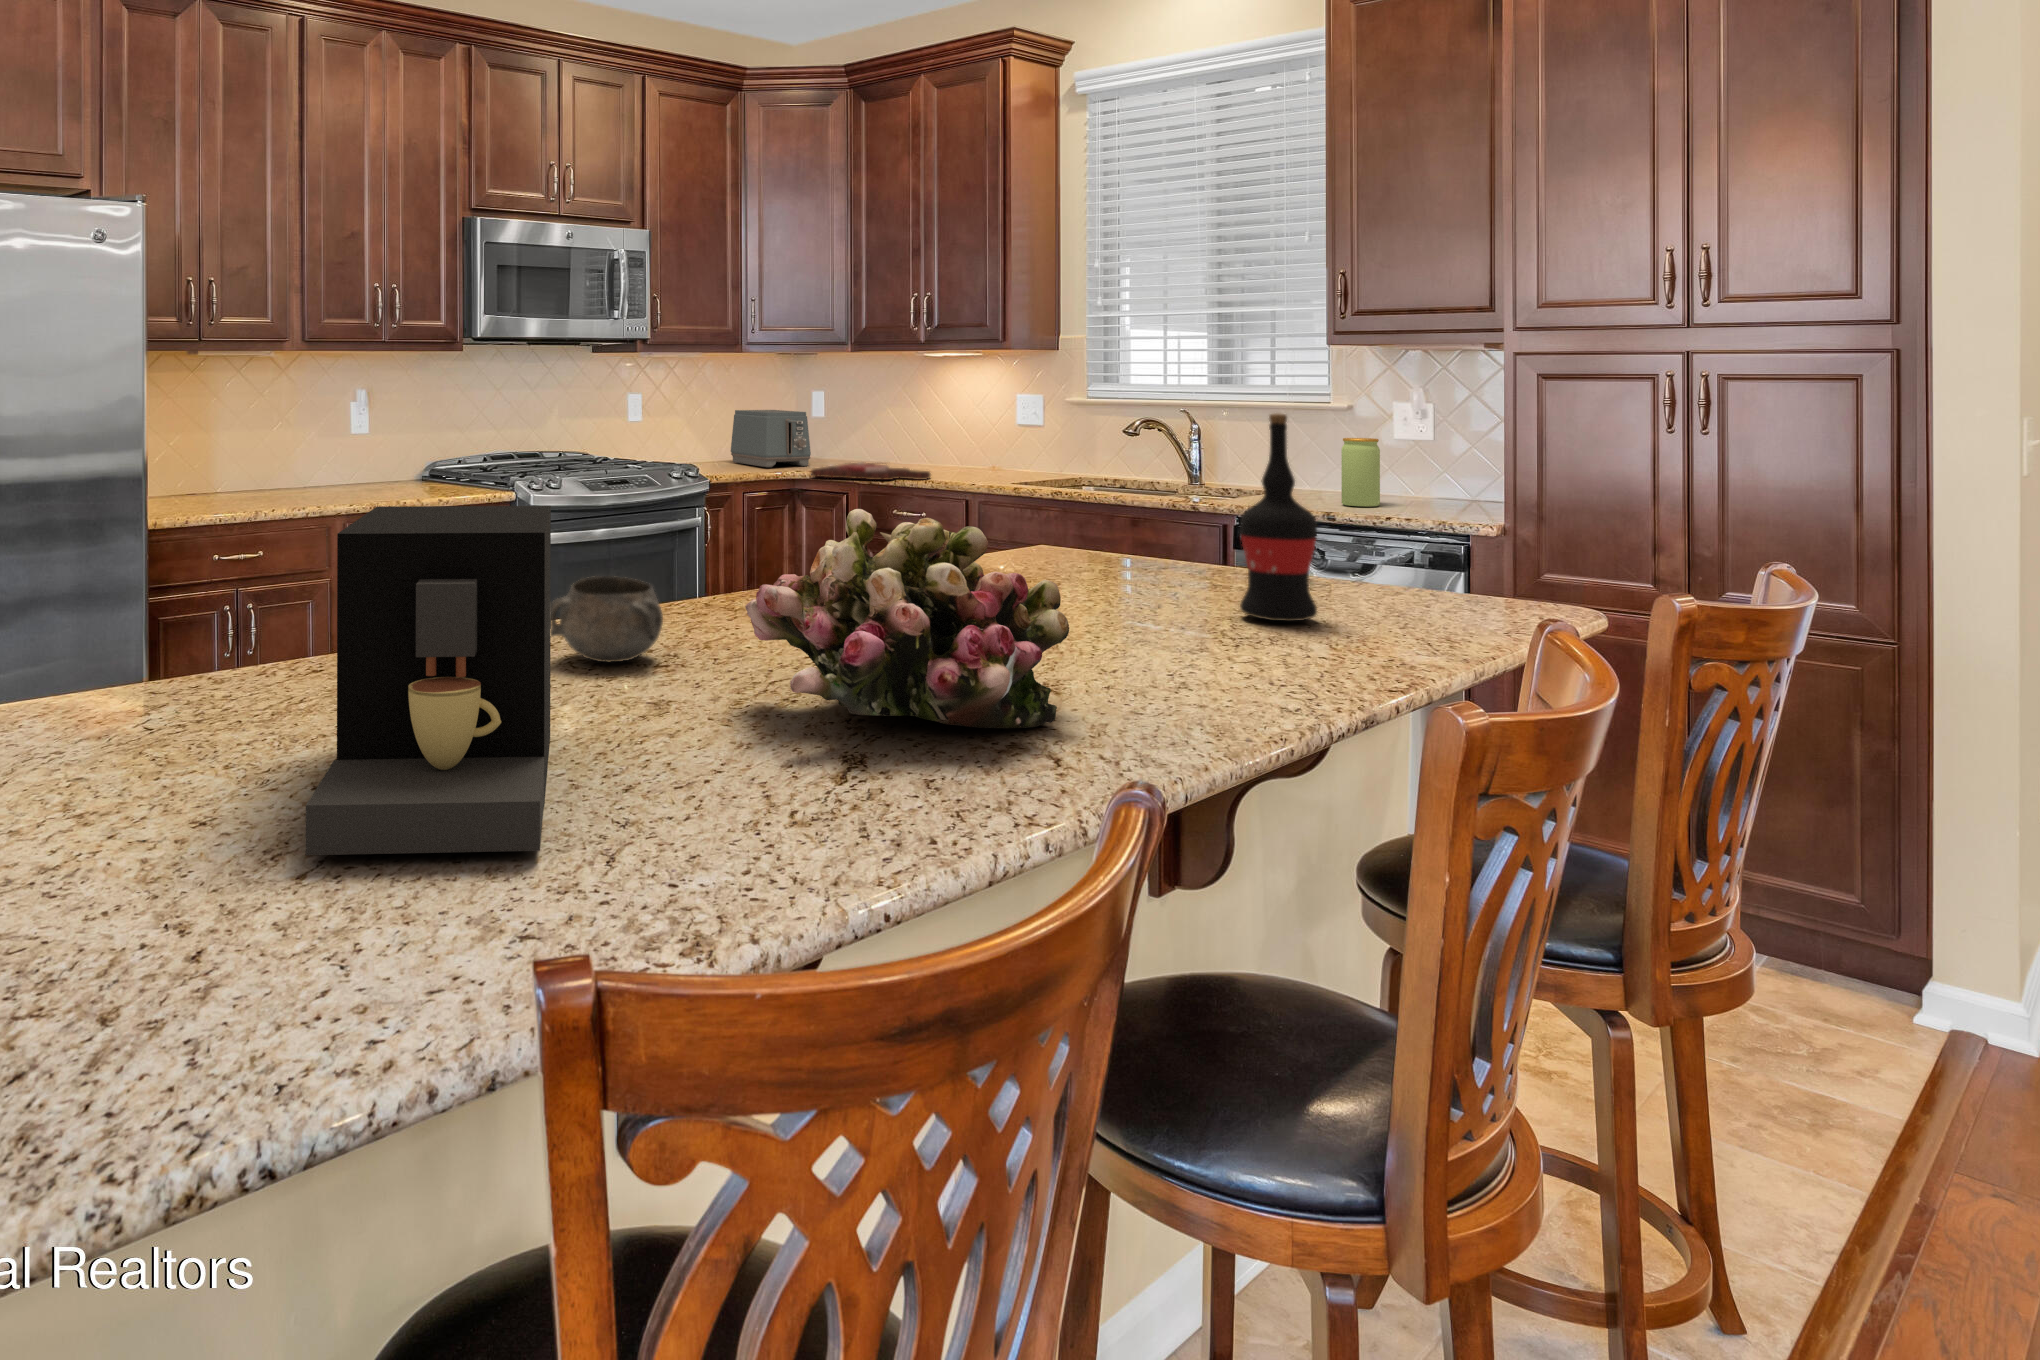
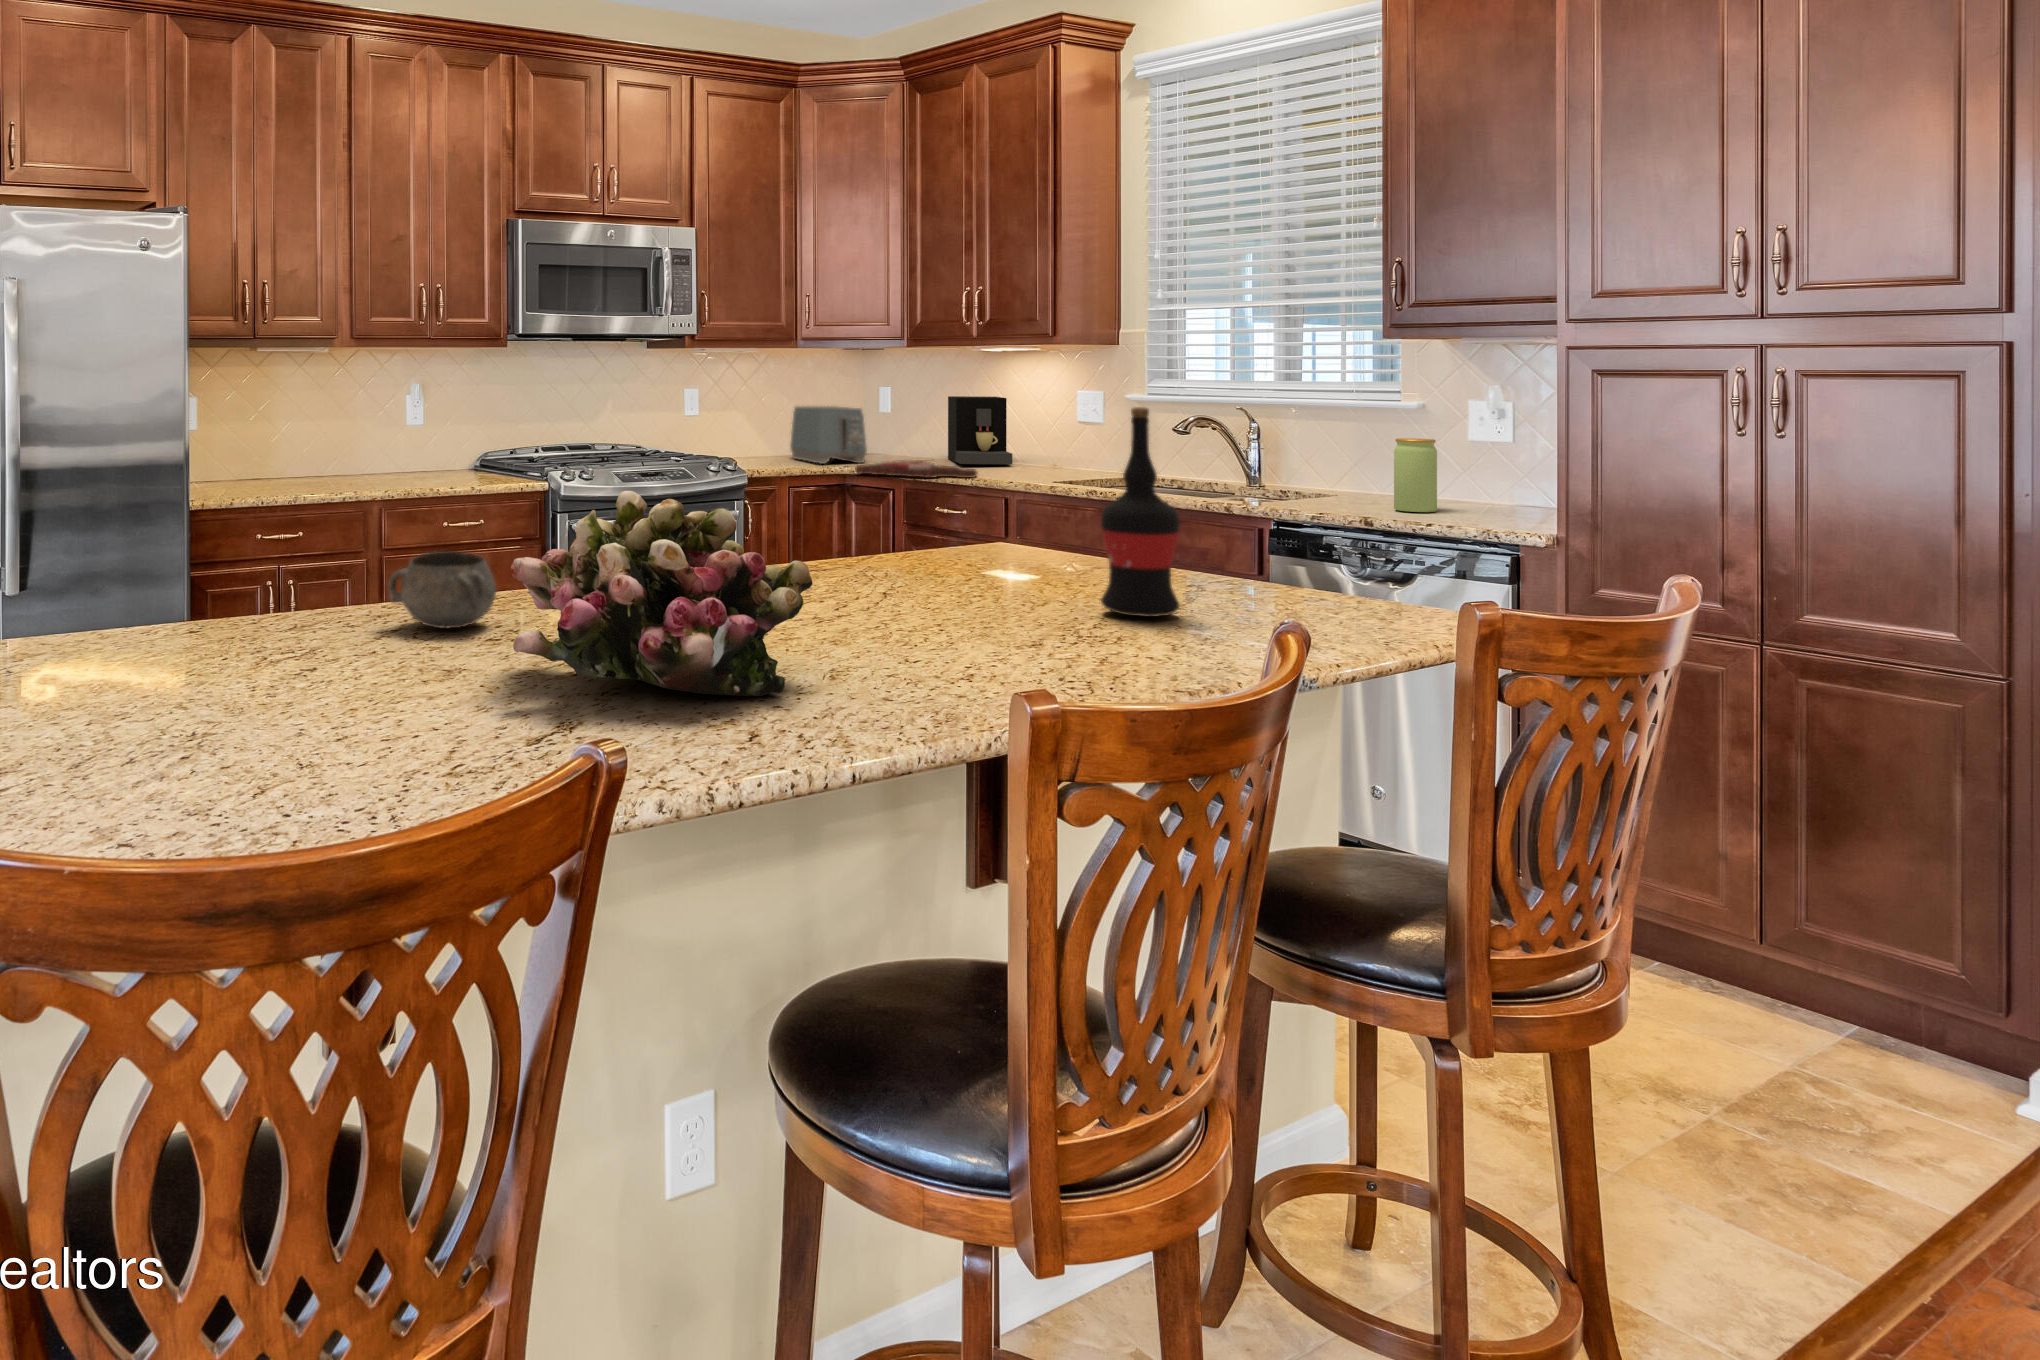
coffee maker: present [305,506,551,855] -> present [948,396,1013,464]

